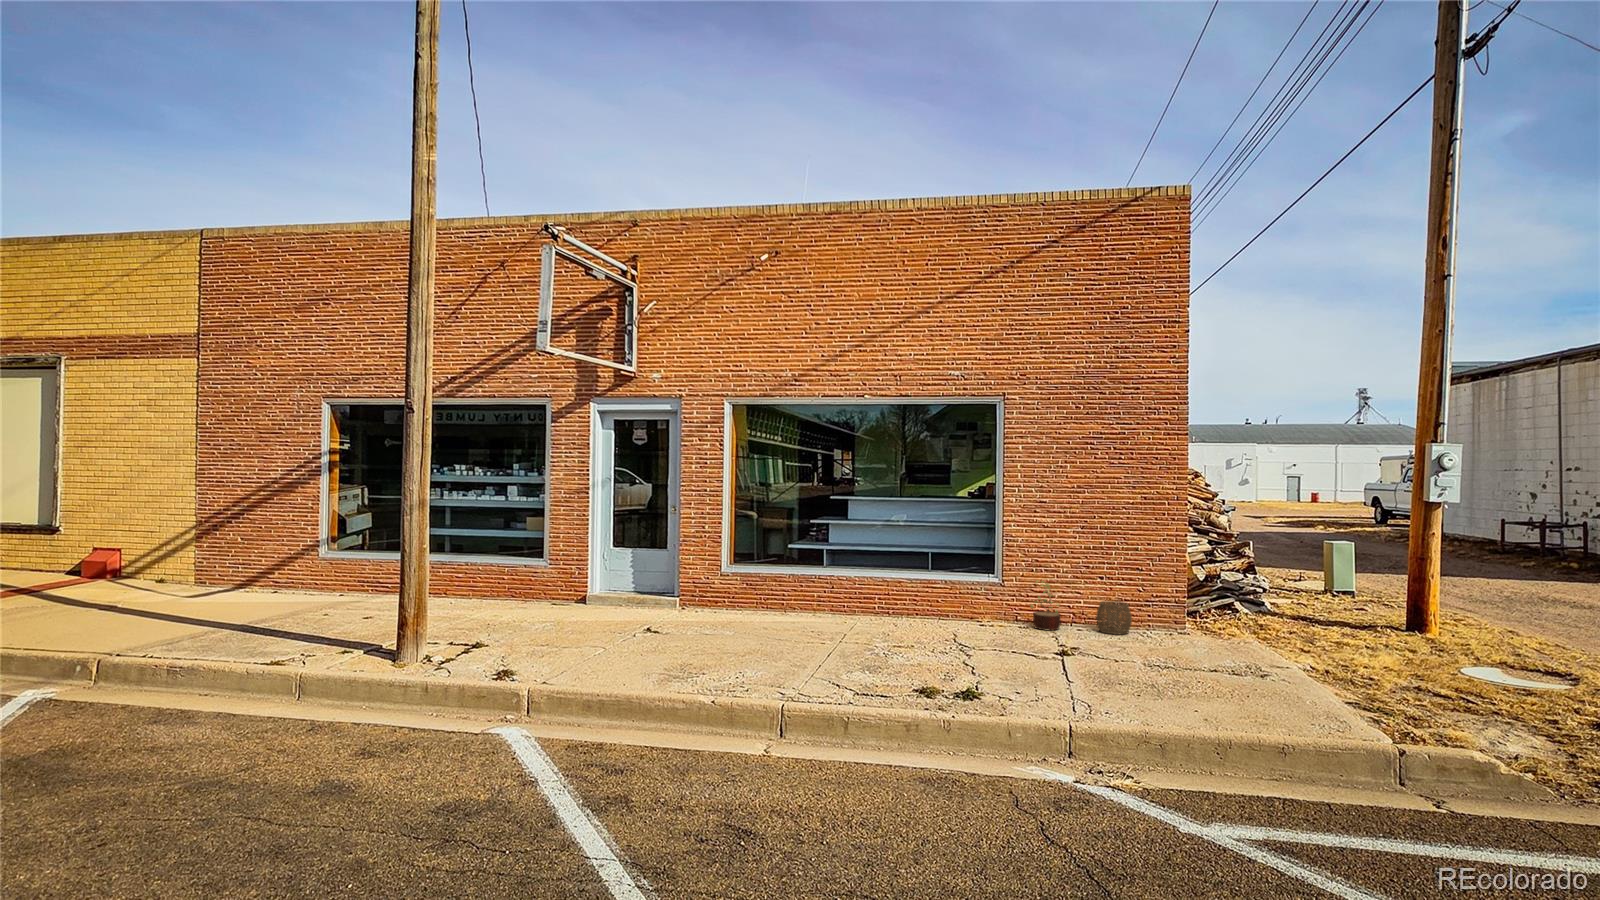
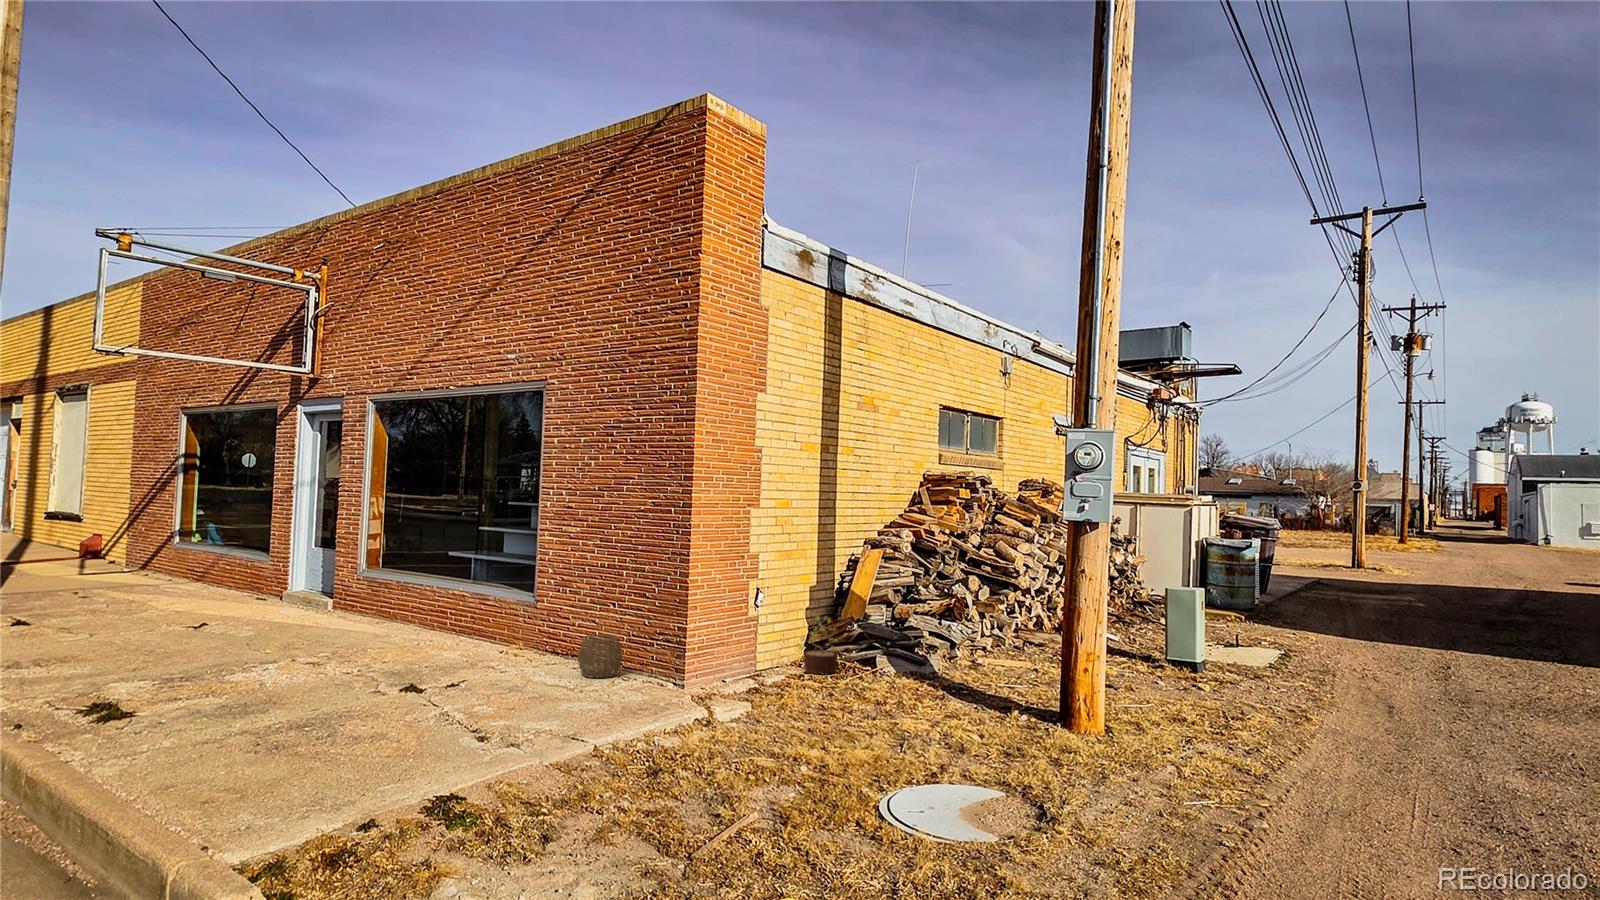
decorative plant: present [1030,580,1061,631] -> present [798,611,839,674]

